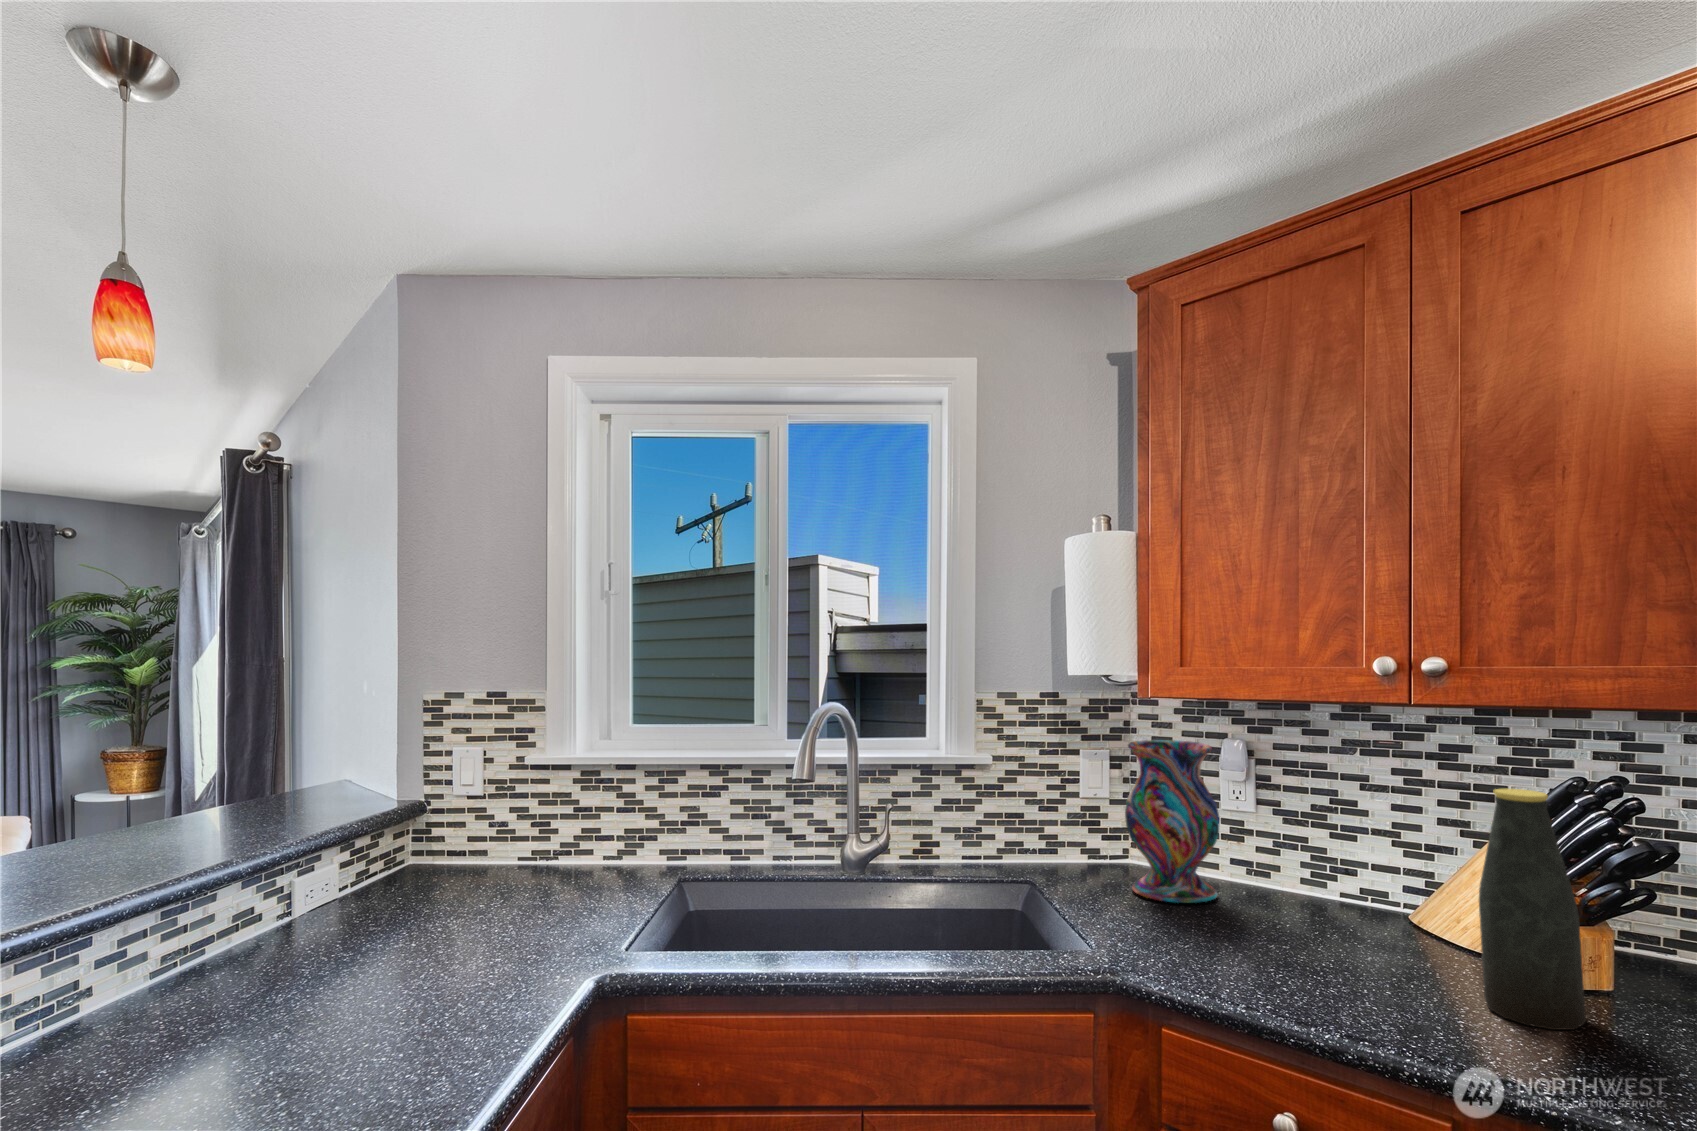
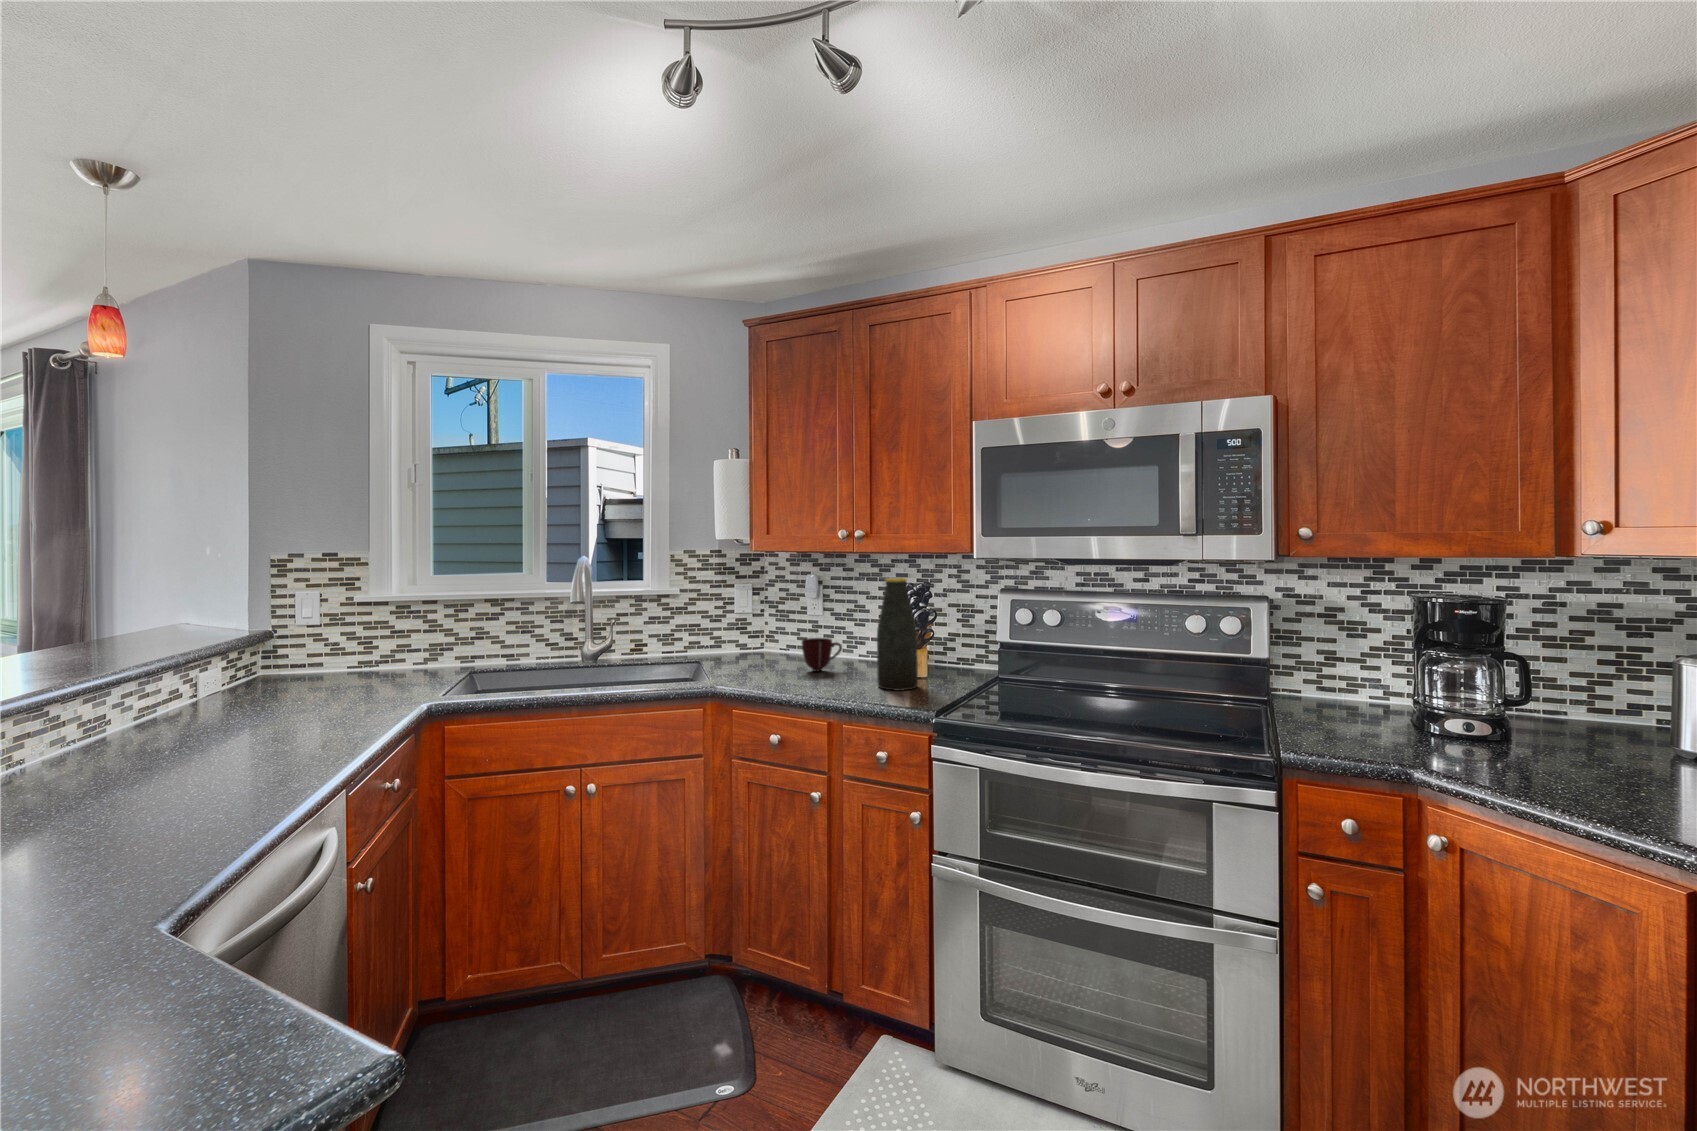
vase: present [1125,740,1220,903] -> none [746,576,797,662]
mug: none [1265,873,1345,941] -> present [802,638,842,672]

